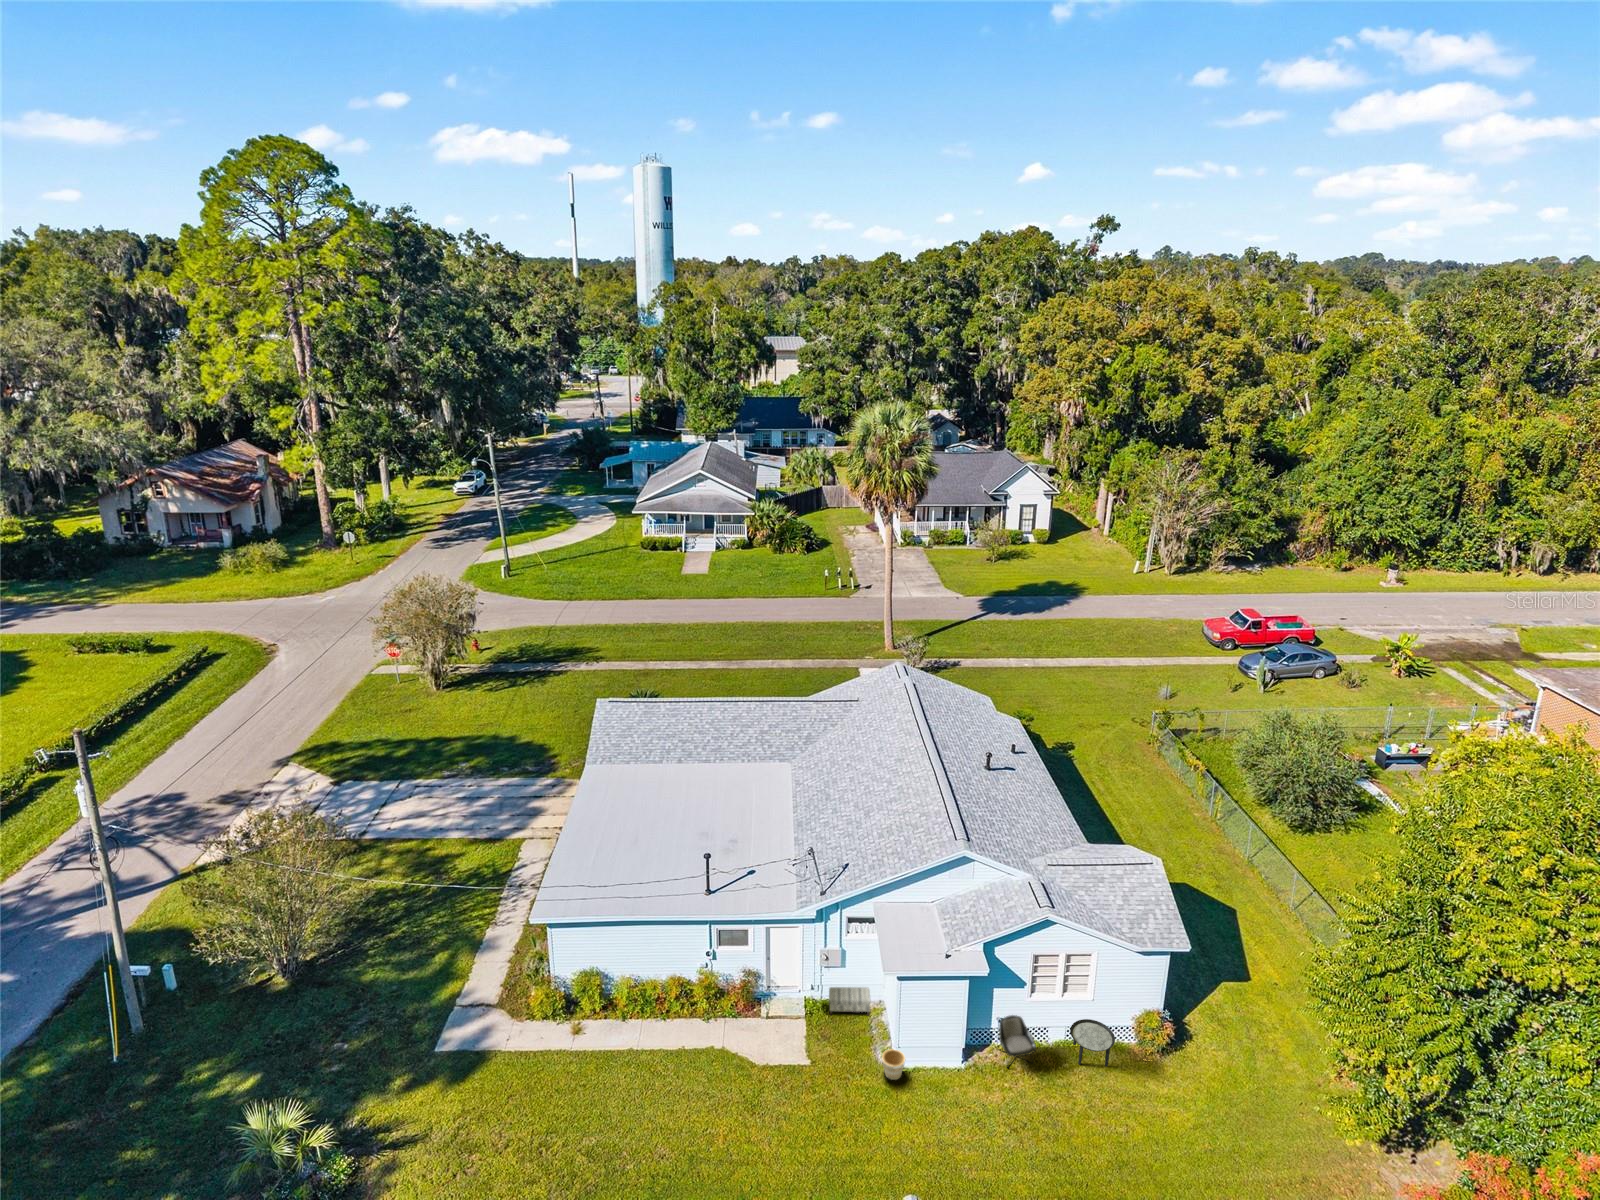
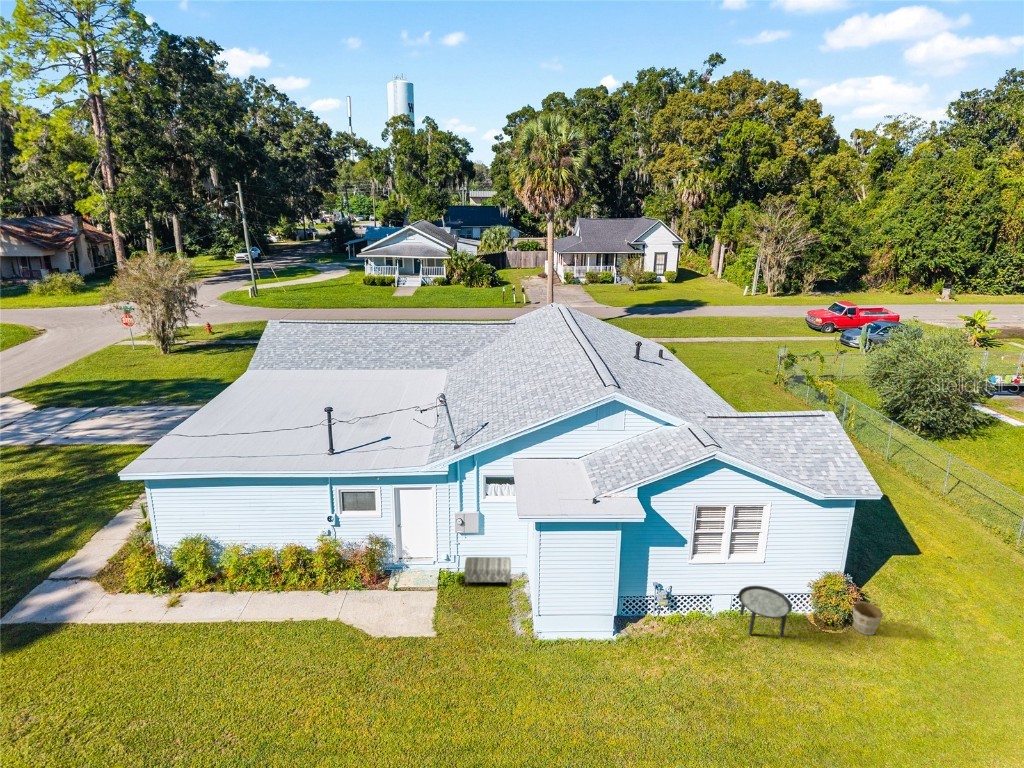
lounge chair: present [996,1015,1036,1063] -> none [652,580,701,639]
wooden bucket: present [882,1049,905,1080] -> present [853,601,883,635]

